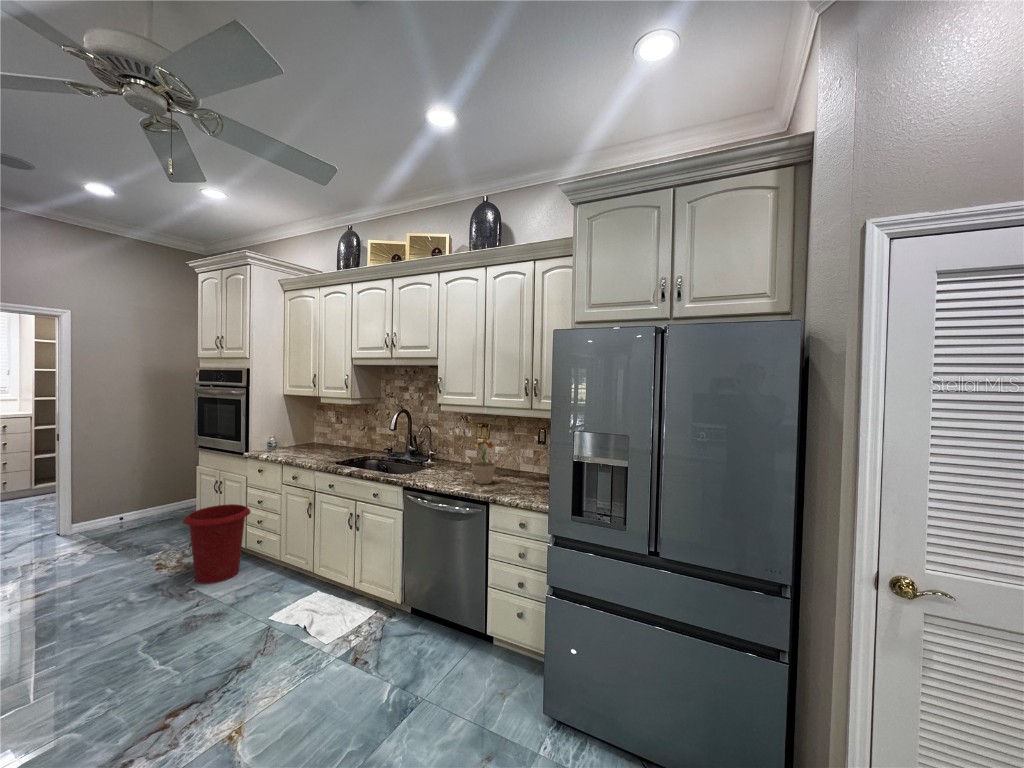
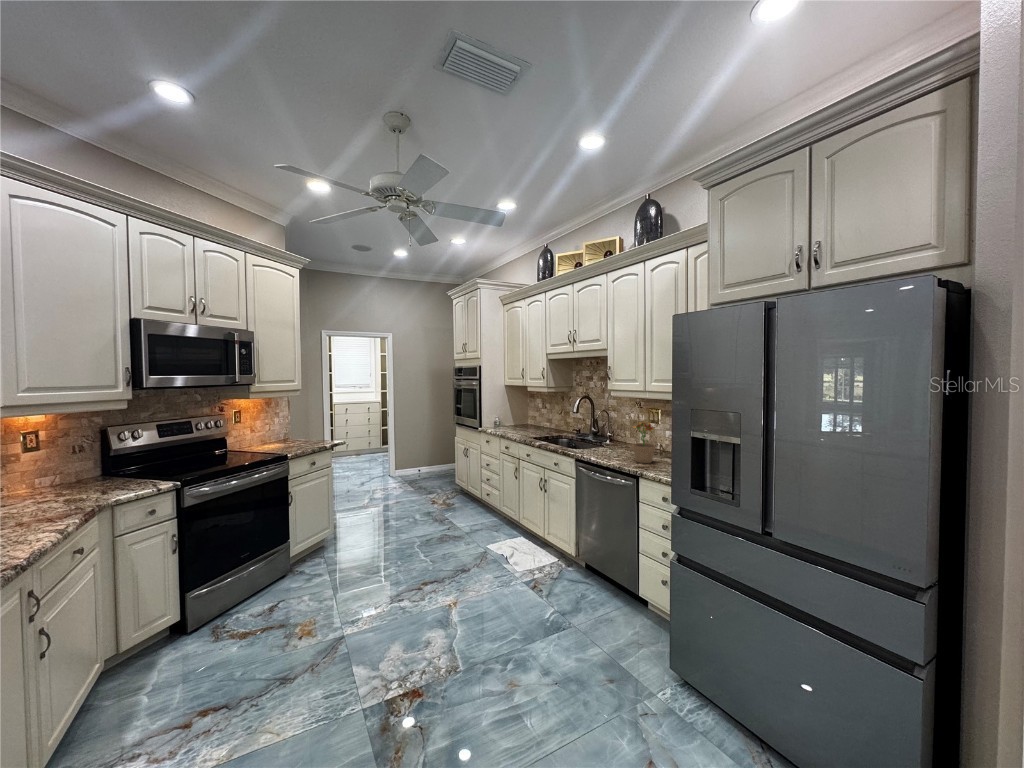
waste bin: present [183,504,251,584] -> none [443,464,482,517]

